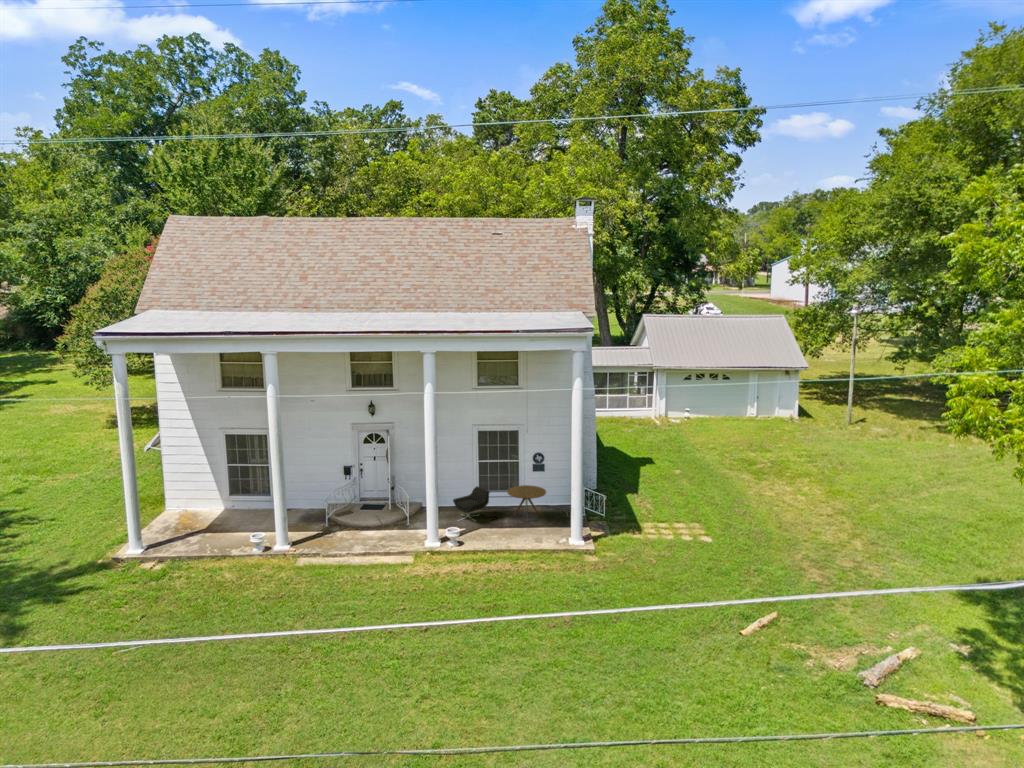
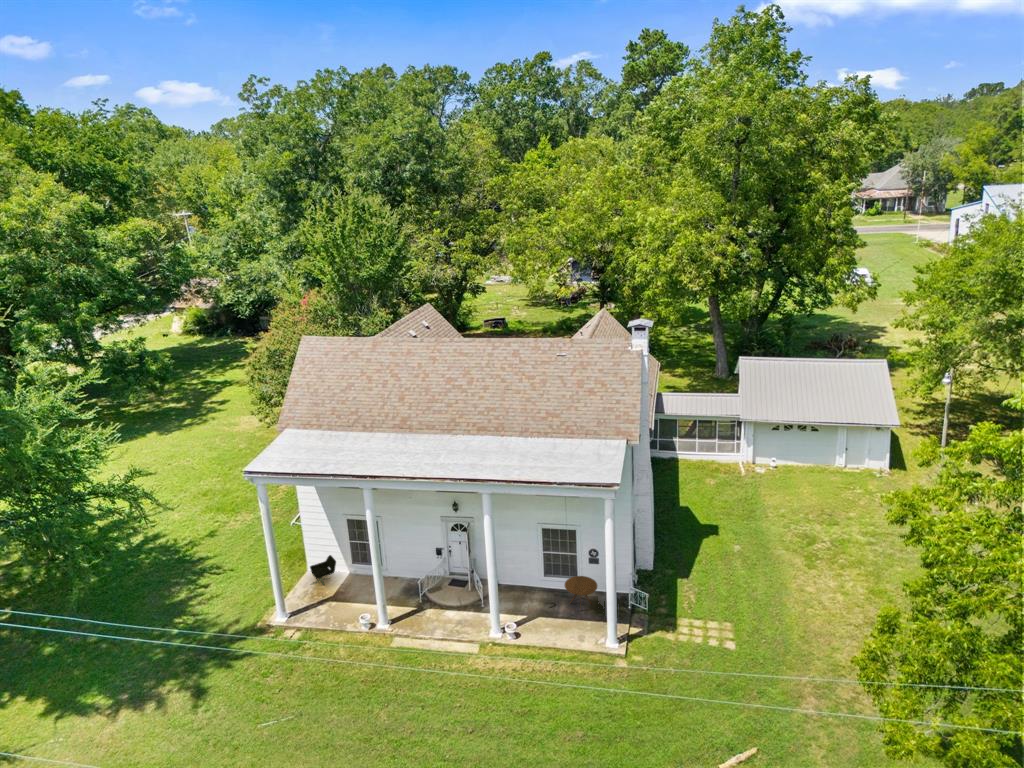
lounge chair: present [453,486,490,521] -> present [310,555,336,585]

